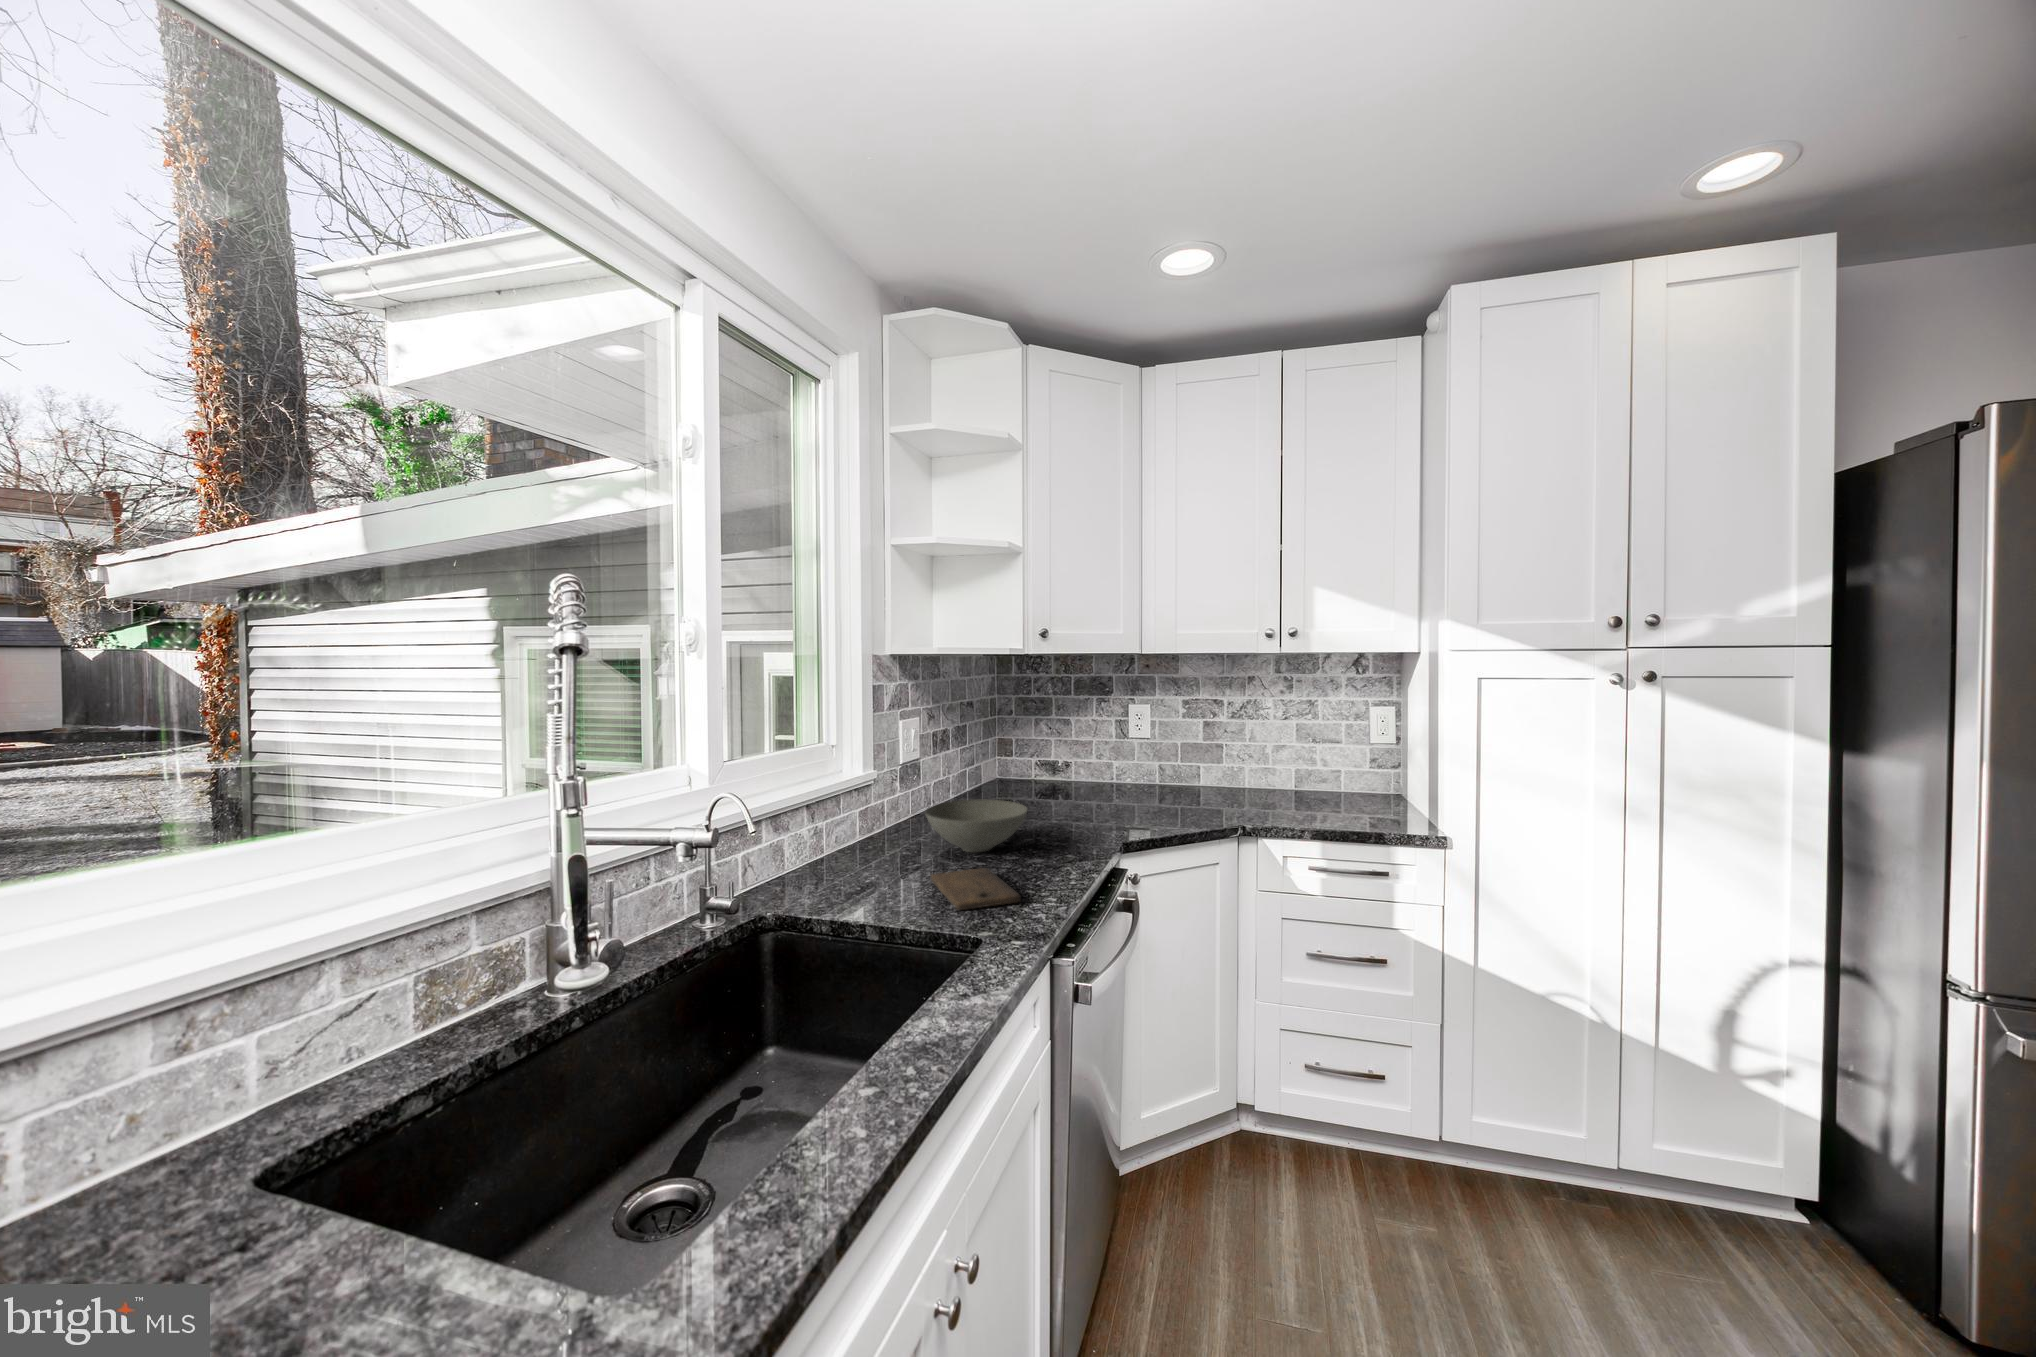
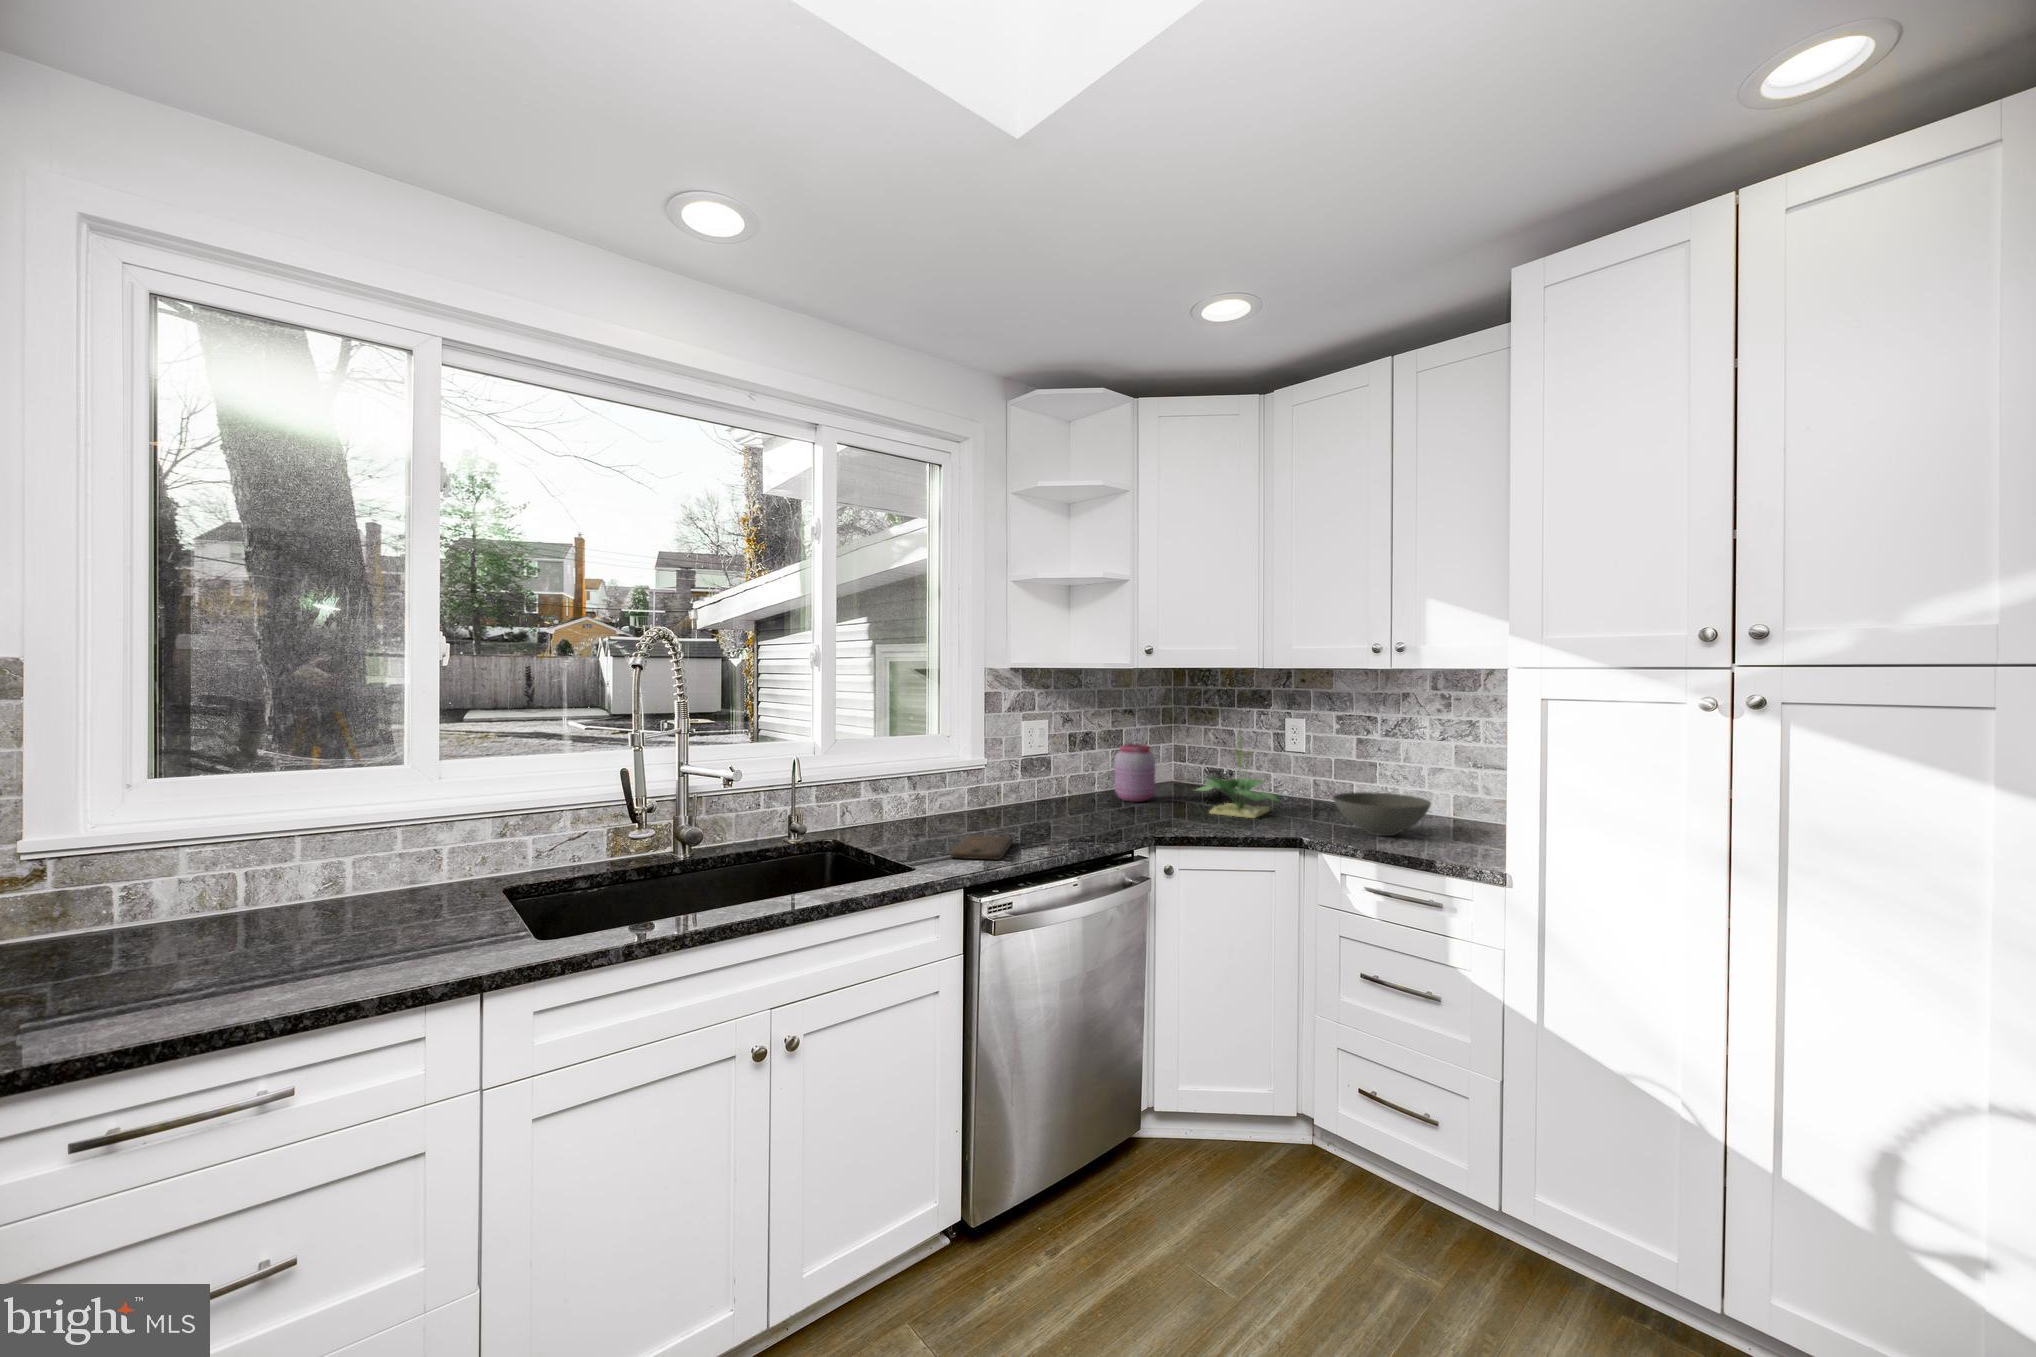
potted plant: none [1072,713,1167,808] -> present [1194,727,1282,818]
jar: none [982,740,1025,803] -> present [1115,744,1155,802]
bowl: present [925,799,1027,852] -> present [1333,792,1431,836]

